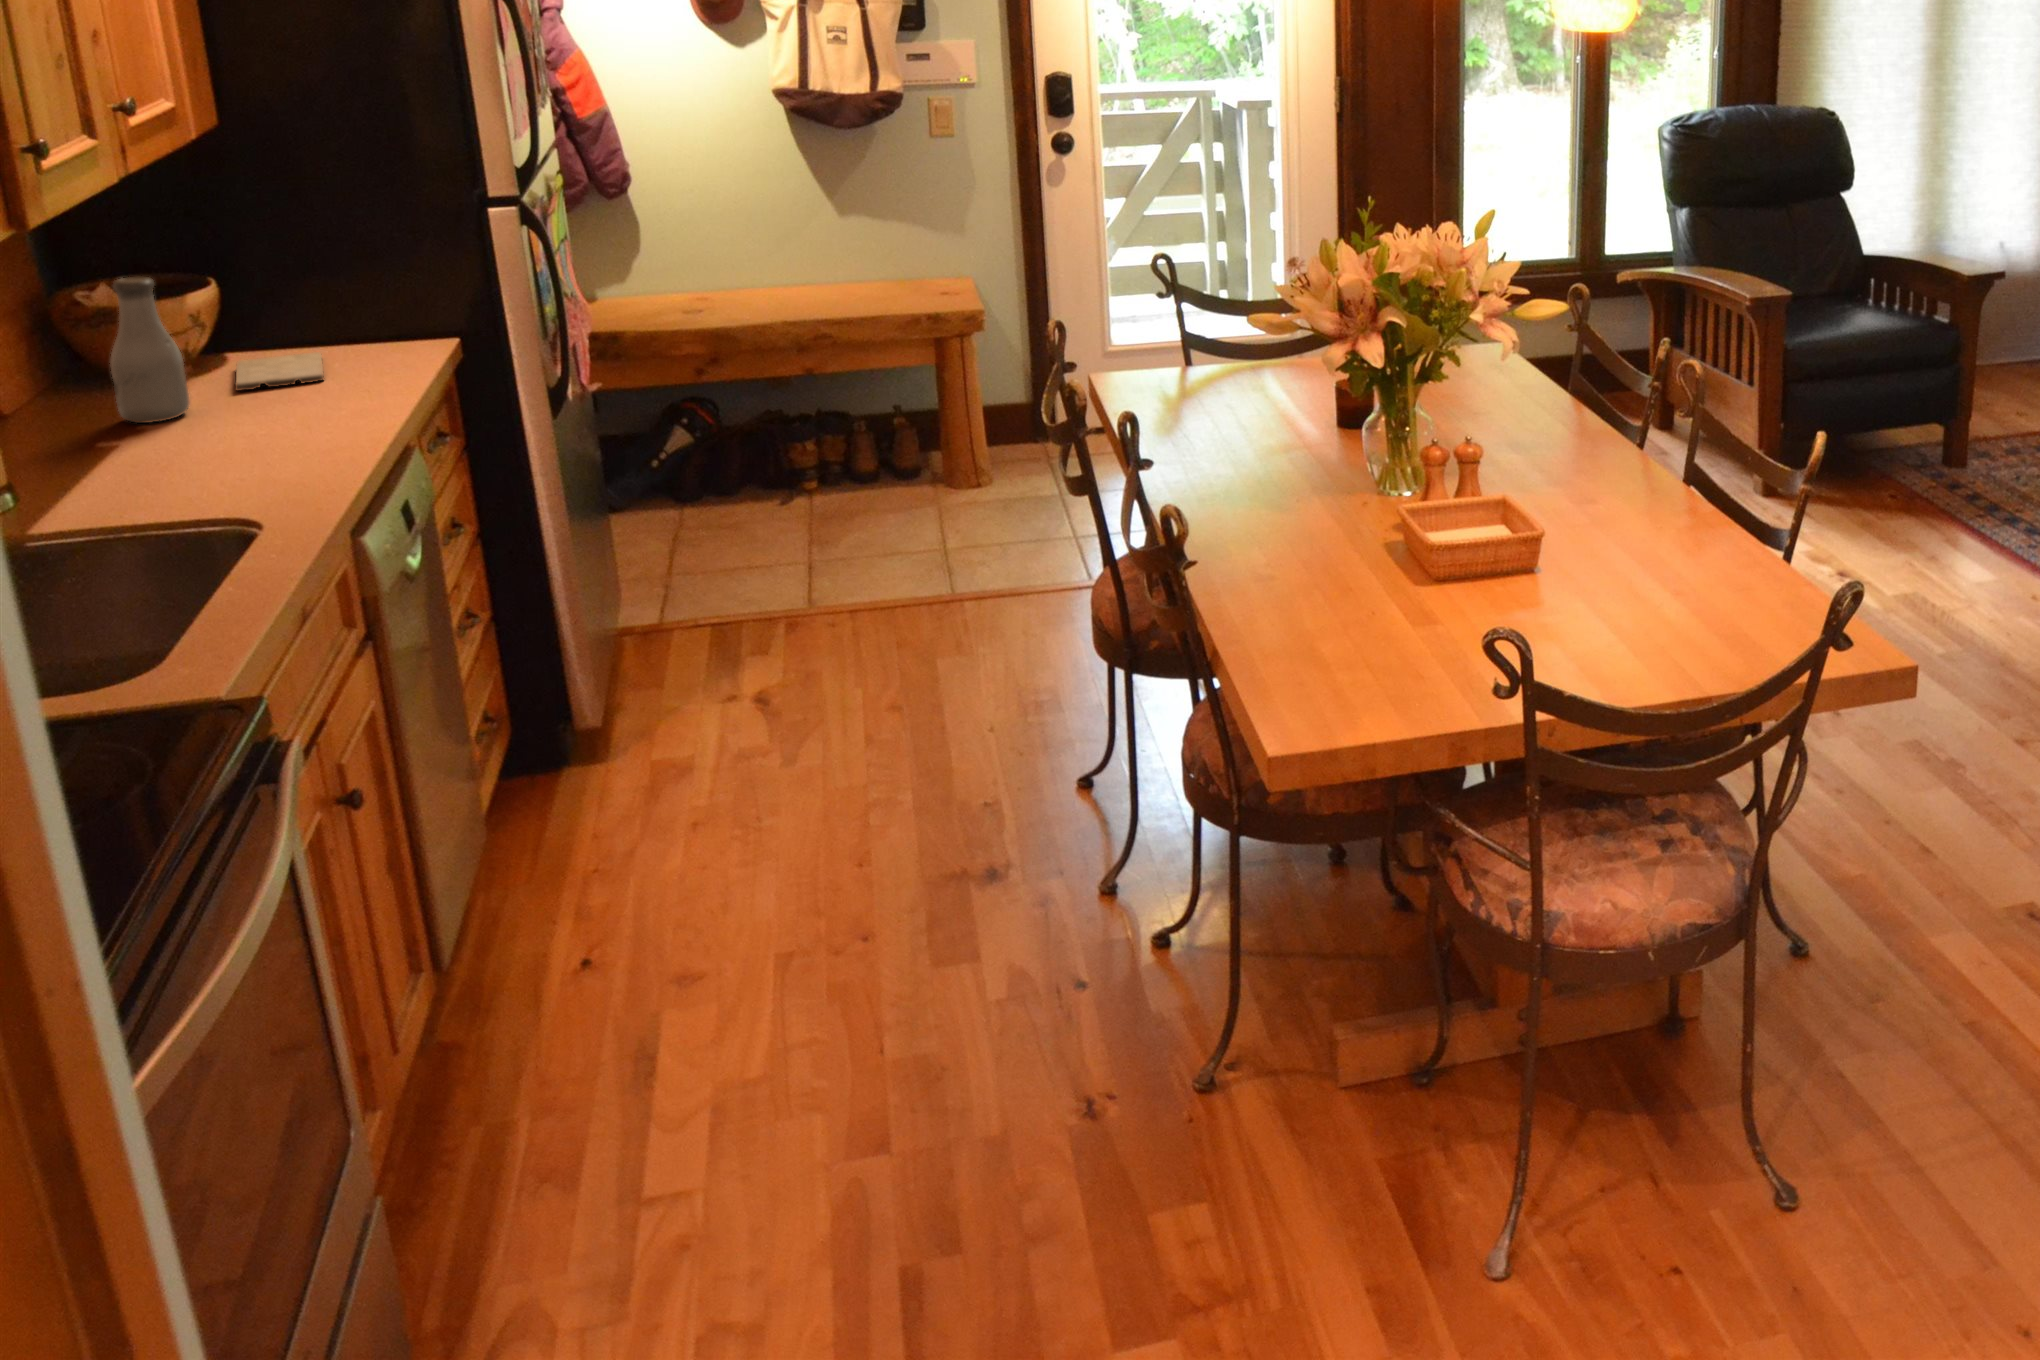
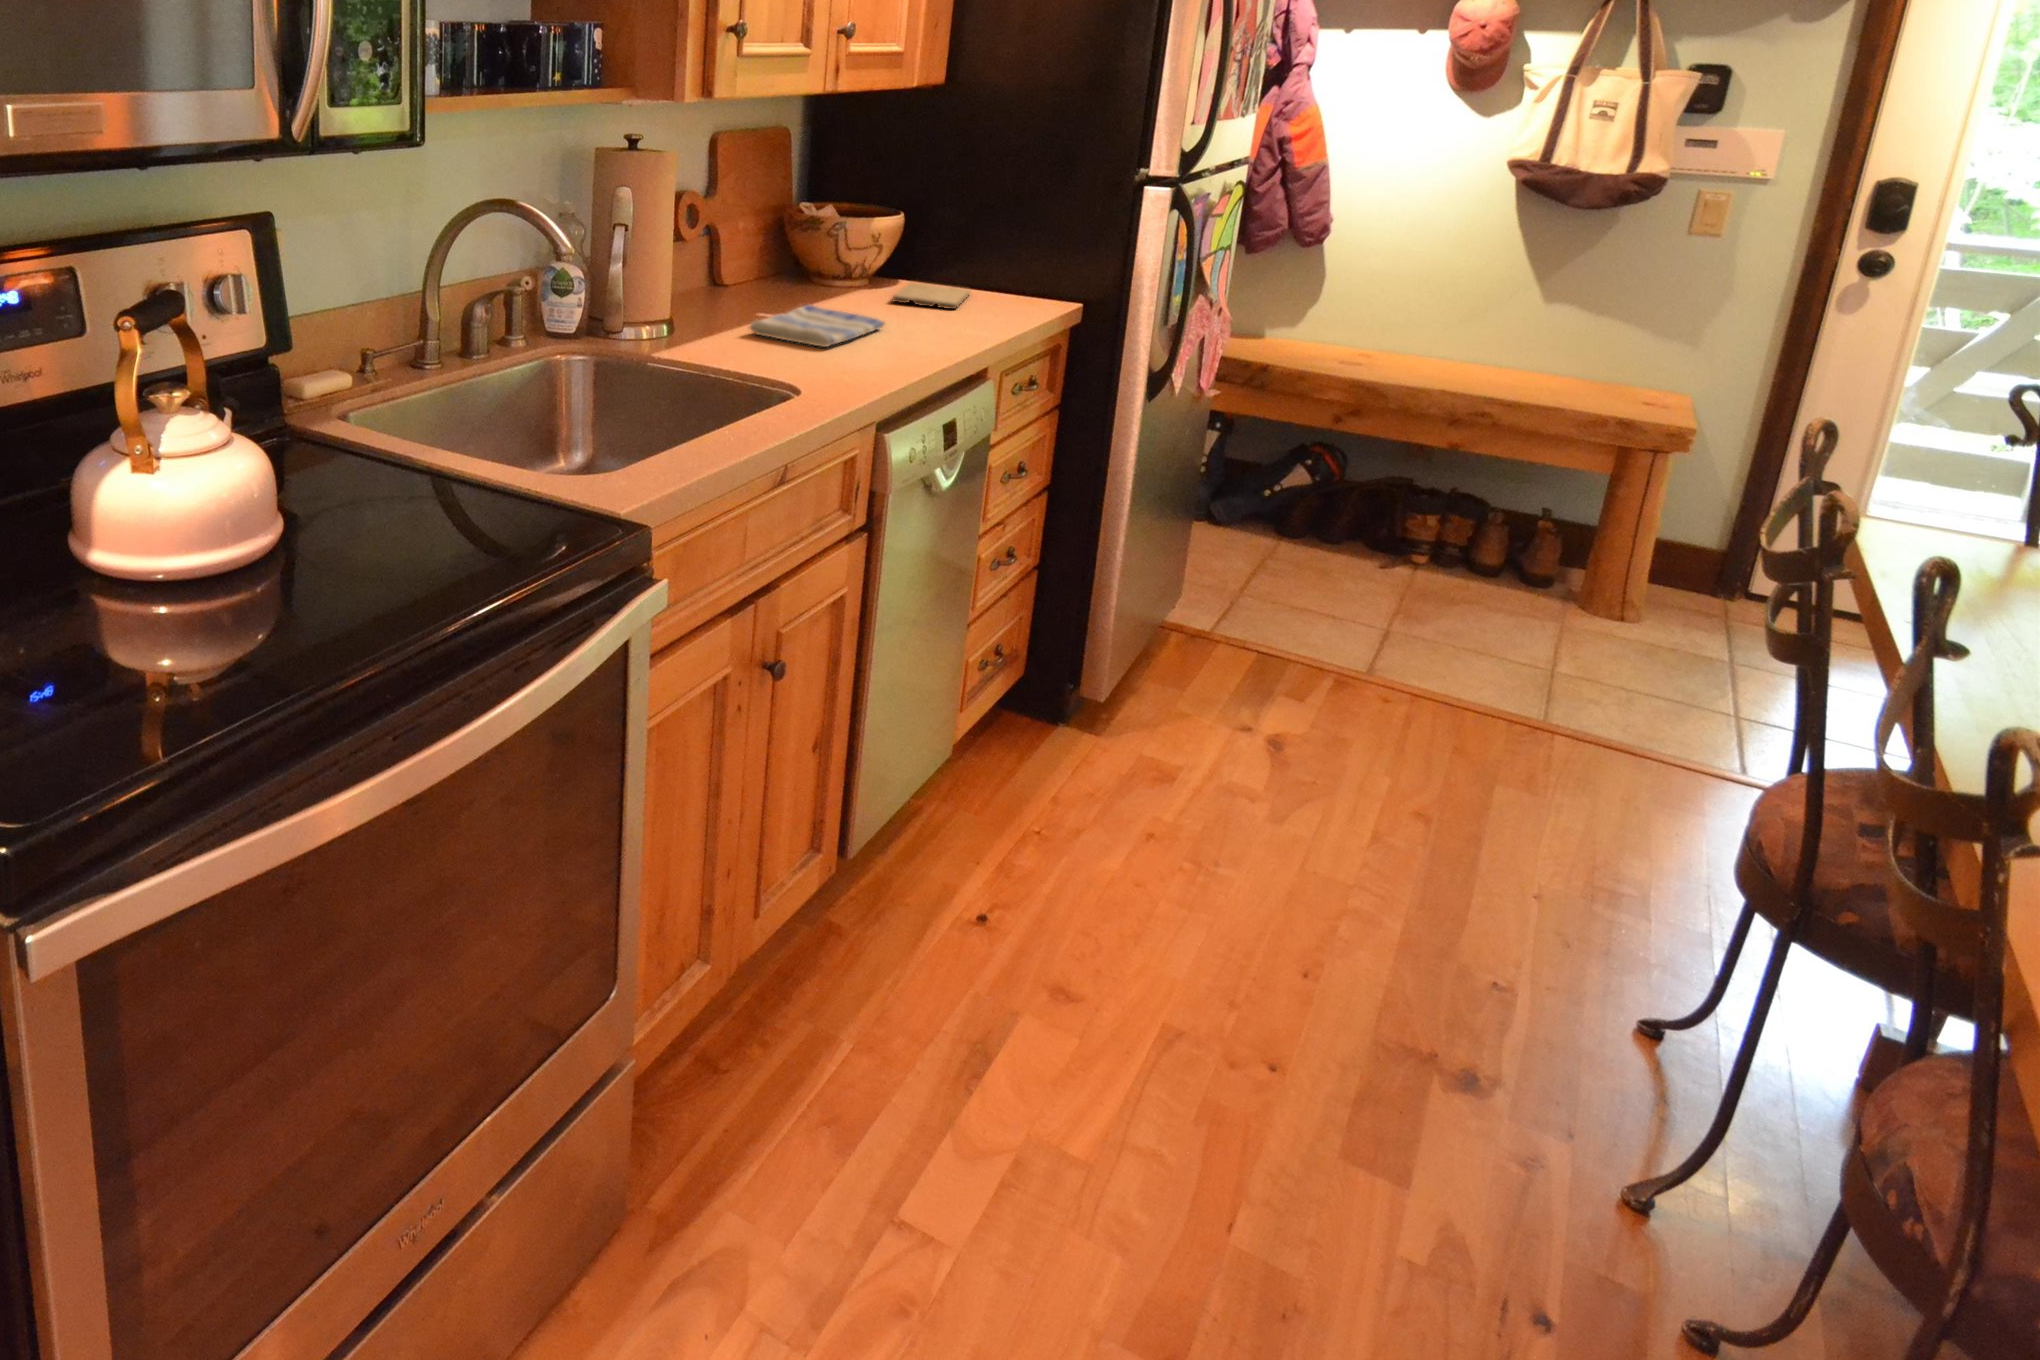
bottle: present [110,277,189,423] -> none [805,190,856,308]
dish towel: none [93,419,264,481] -> present [749,305,884,347]

